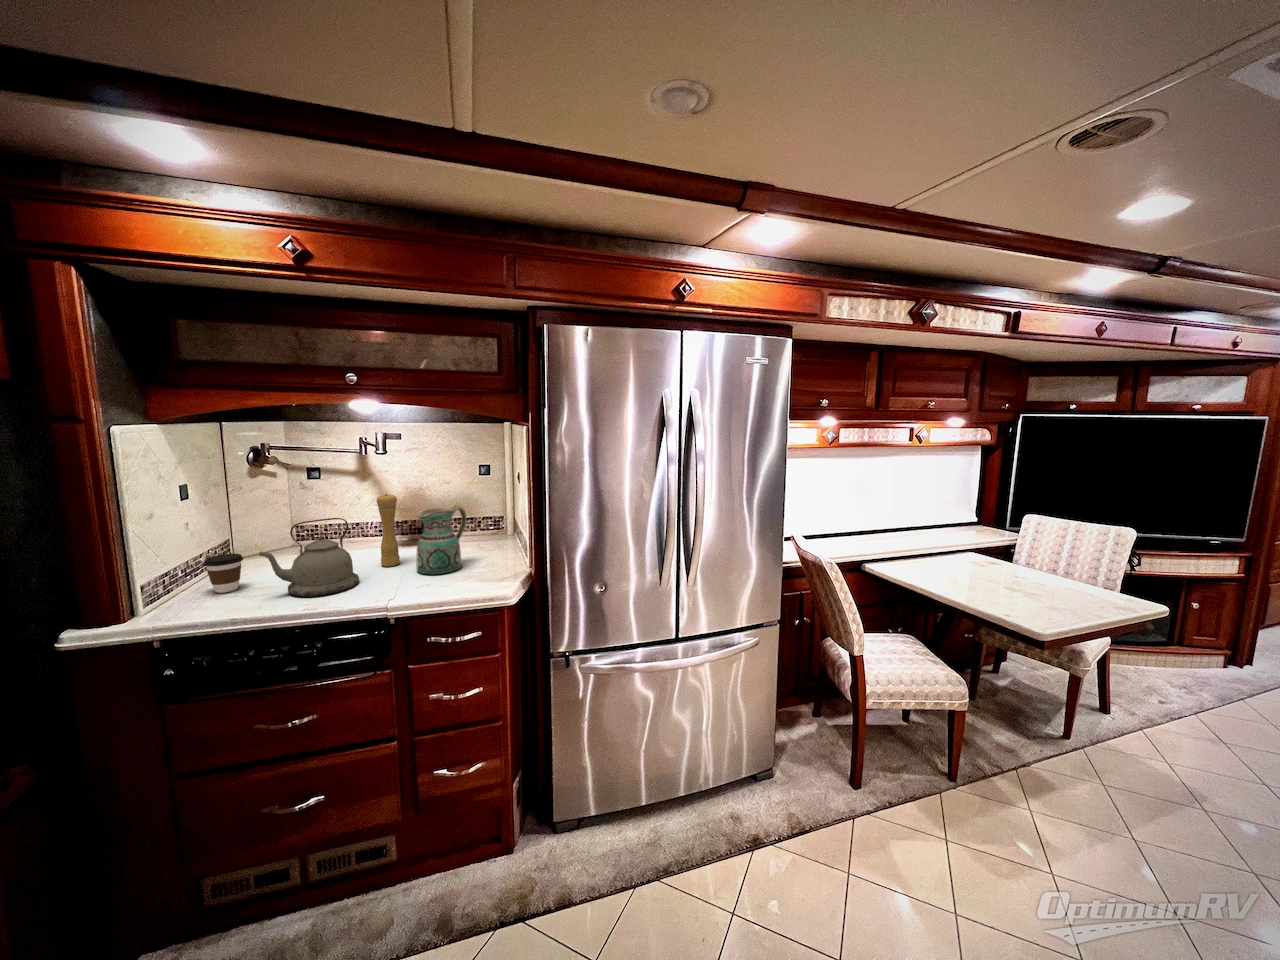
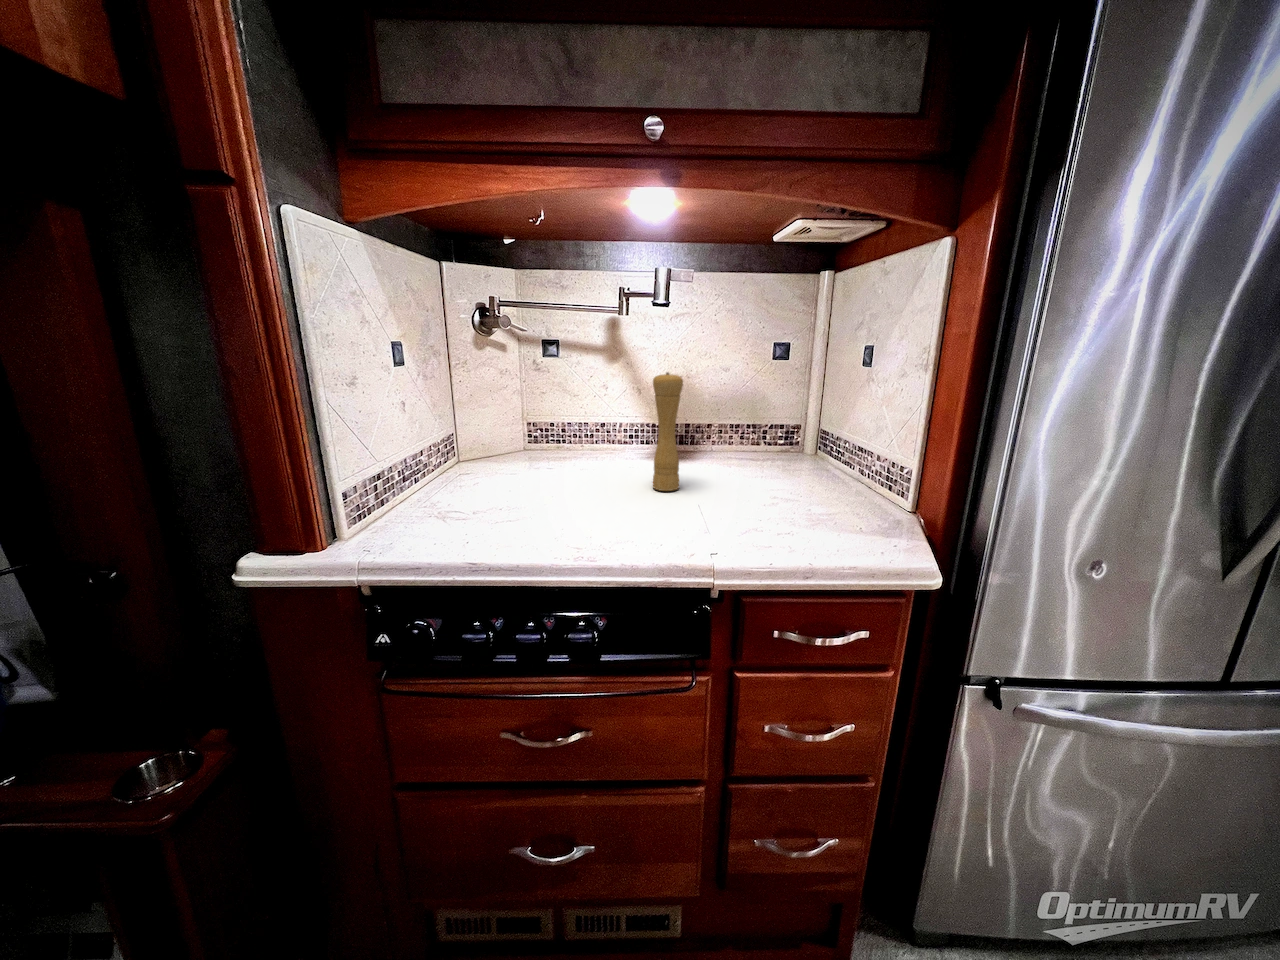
ceramic pitcher: present [416,505,467,575] -> none [715,396,792,514]
kettle: present [259,518,359,597] -> none [499,404,636,535]
coffee cup: present [203,554,243,593] -> none [424,453,474,511]

